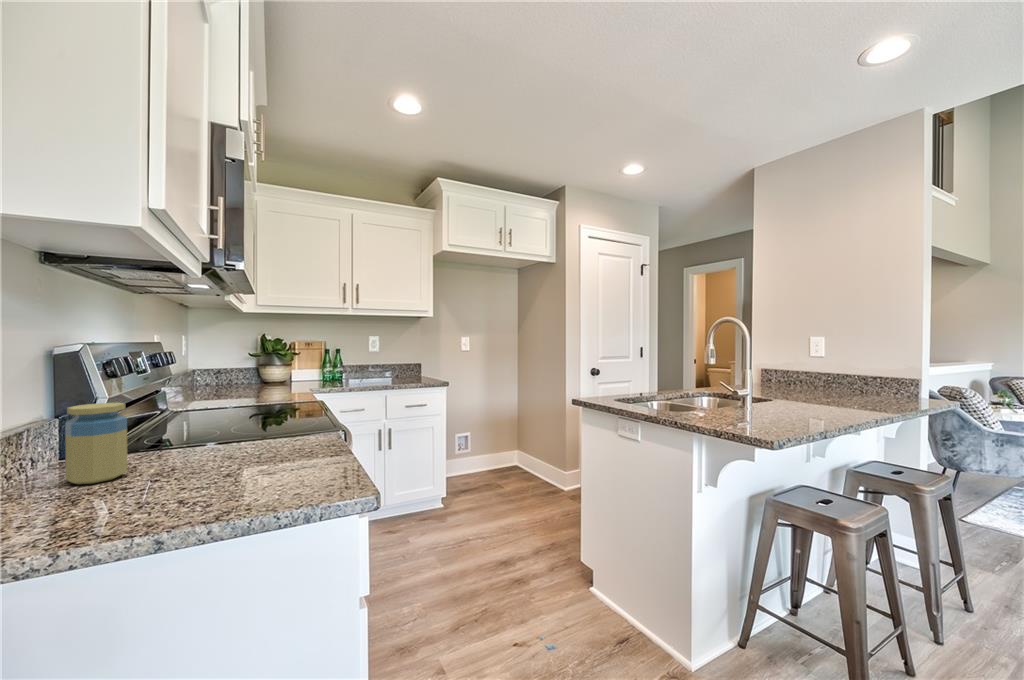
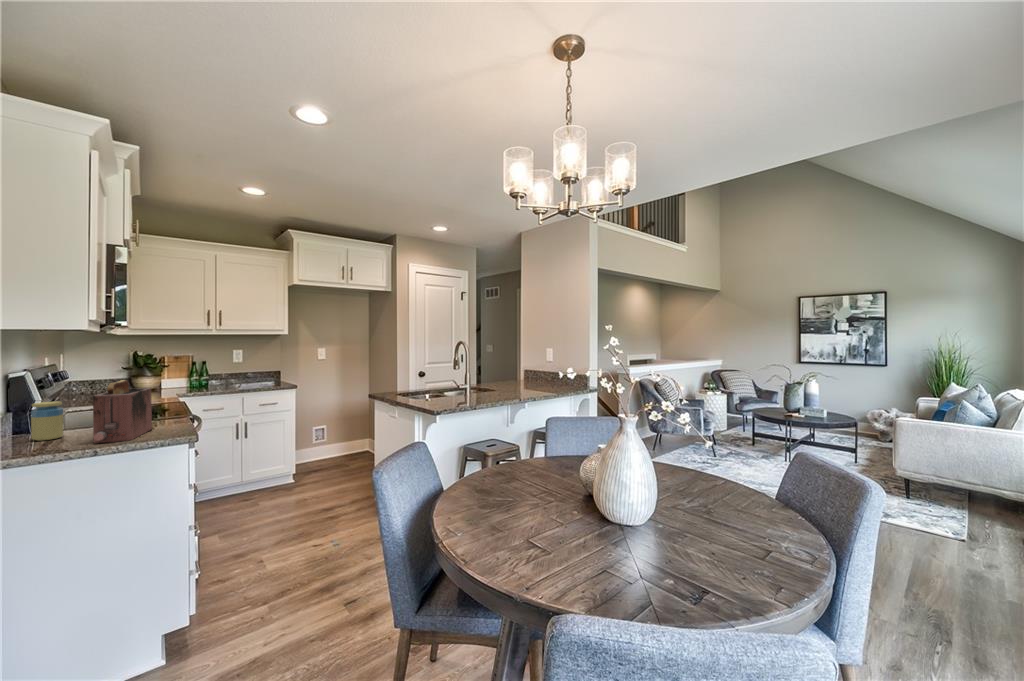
toaster: none [165,363,283,504] -> present [93,380,152,443]

